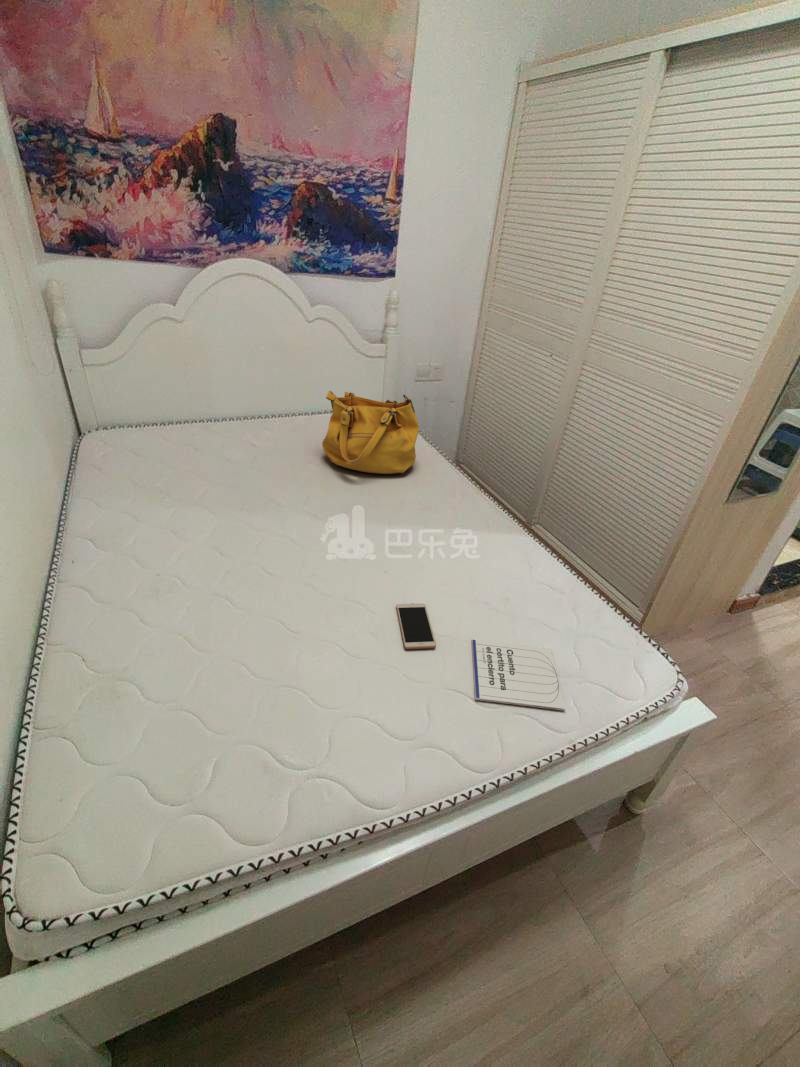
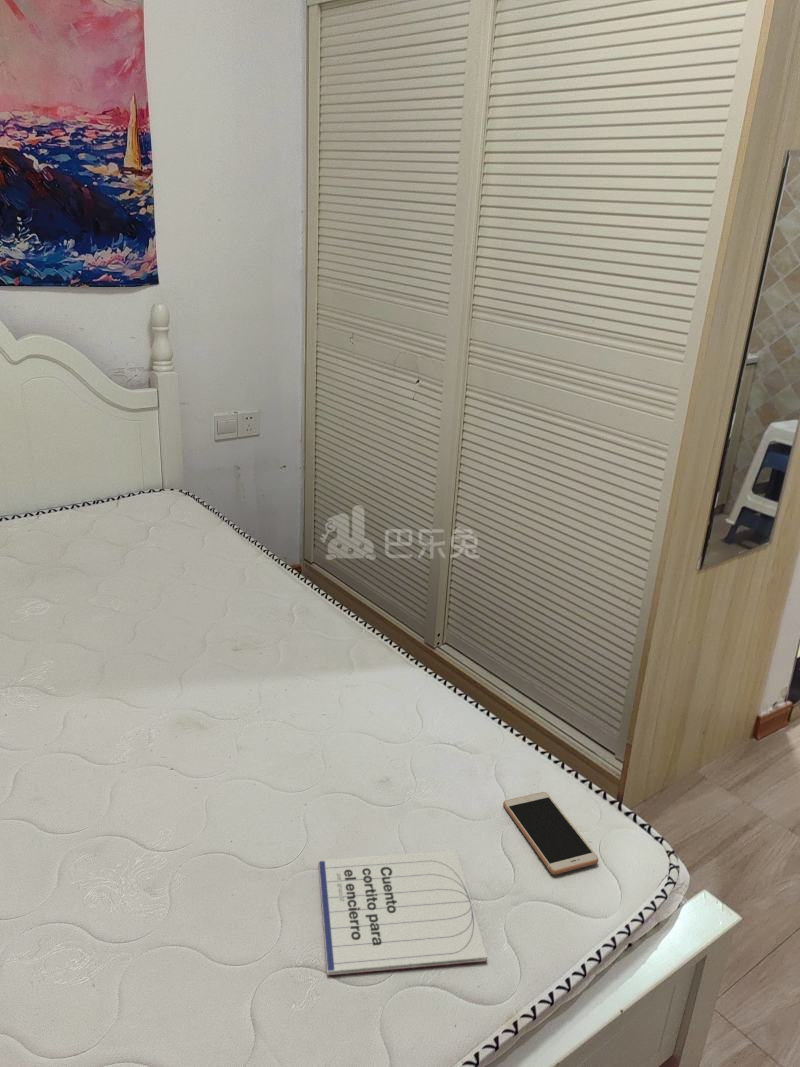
handbag: present [322,391,419,474] -> none [41,459,214,595]
smartphone: present [396,604,436,649] -> present [503,792,598,874]

